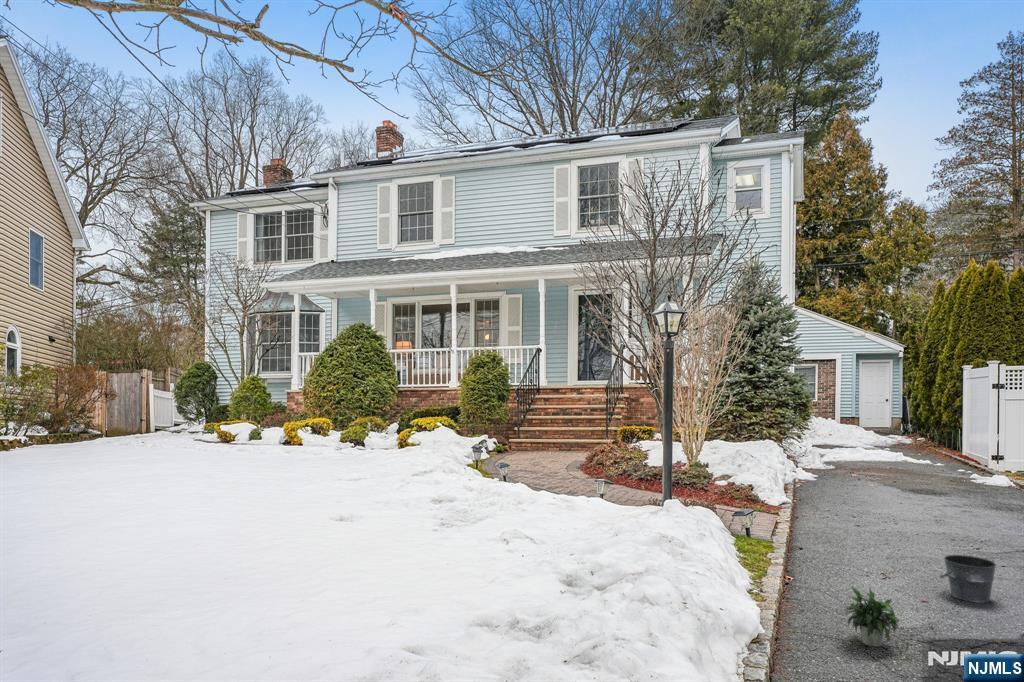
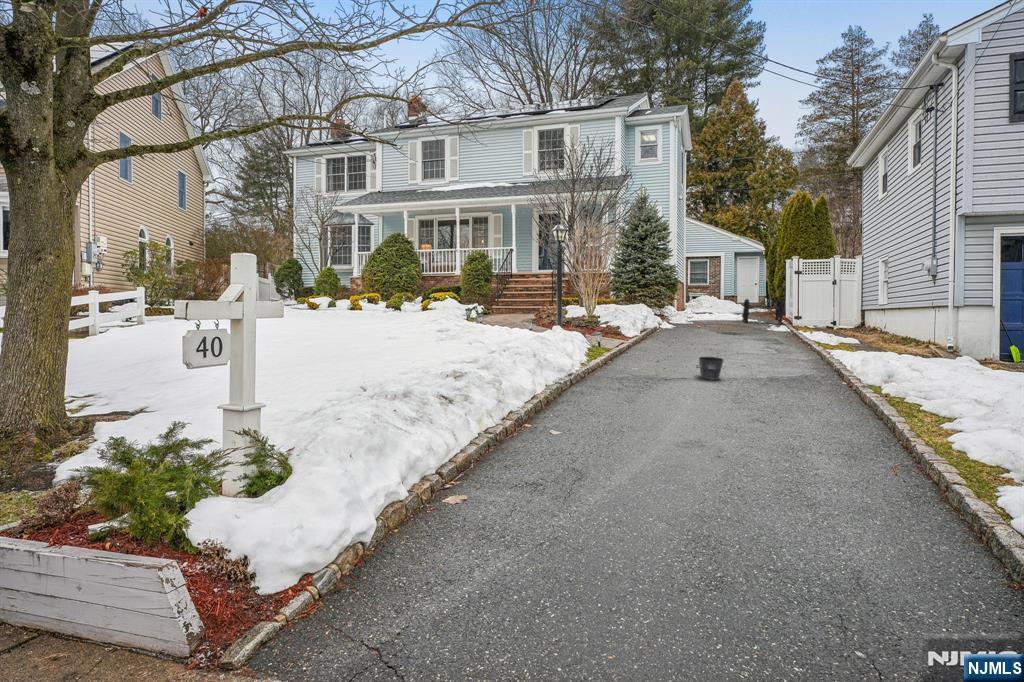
bench: none [920,427,990,470] -> present [743,299,784,325]
potted plant: present [844,586,899,647] -> none [629,366,656,394]

